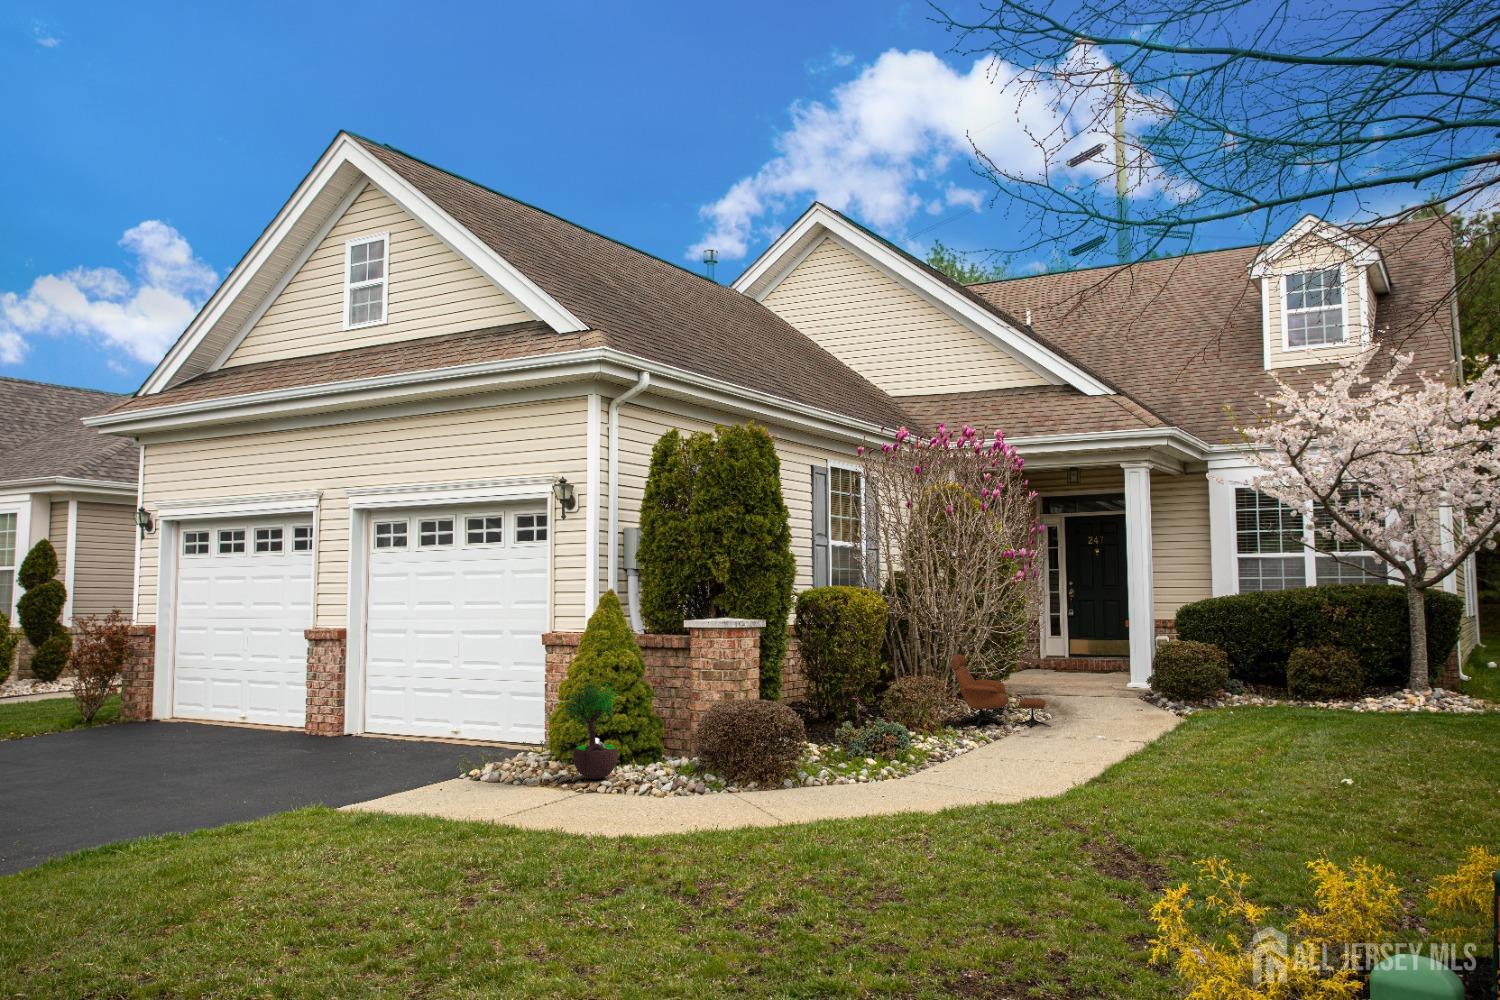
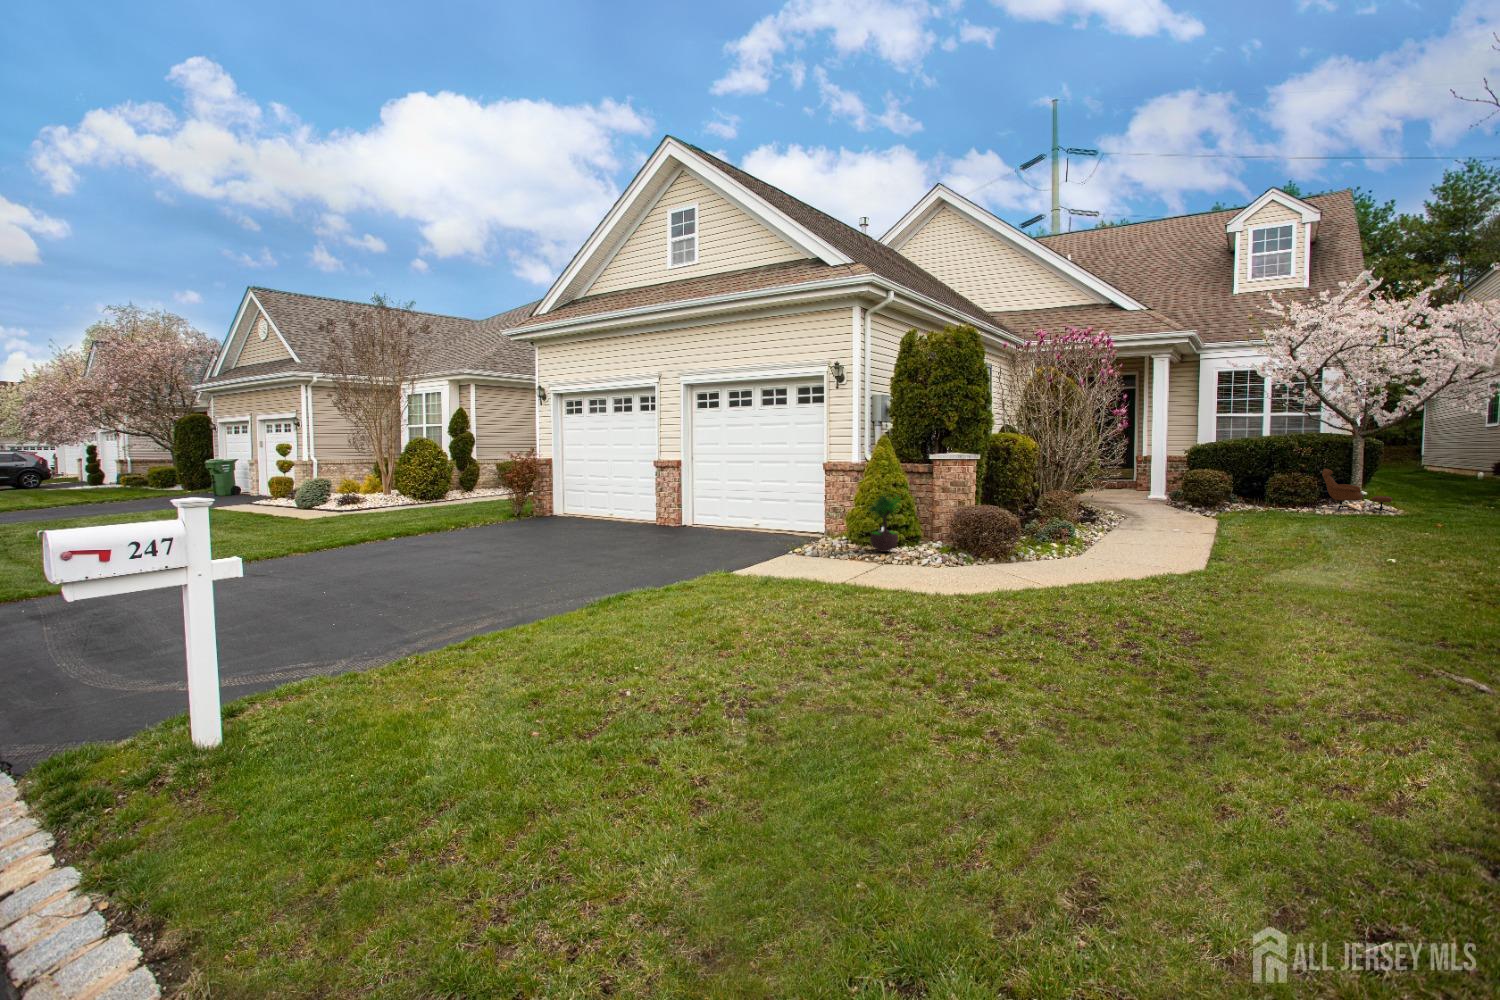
lounge chair: present [952,654,1051,728] -> present [1322,469,1394,513]

